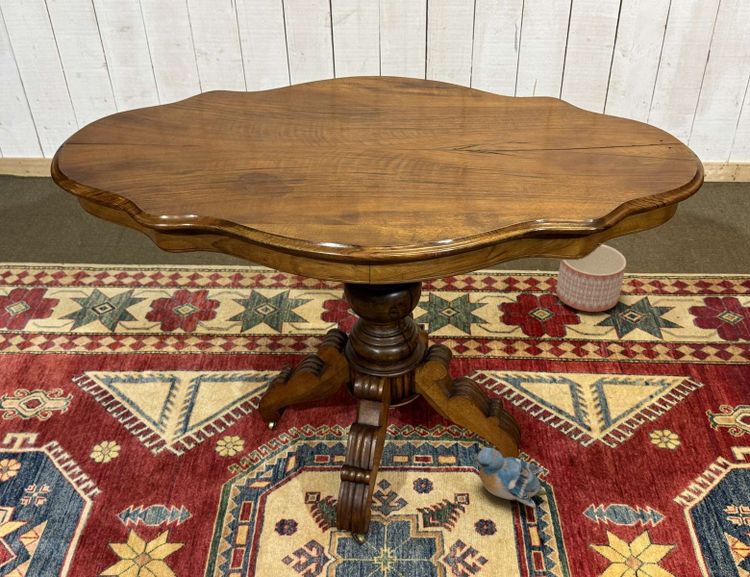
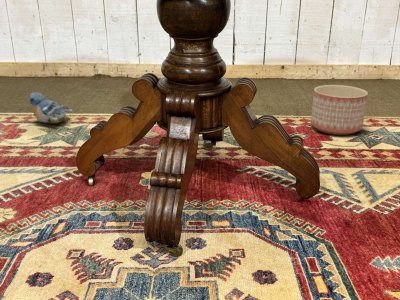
plush toy: present [474,448,548,508] -> present [30,92,72,124]

